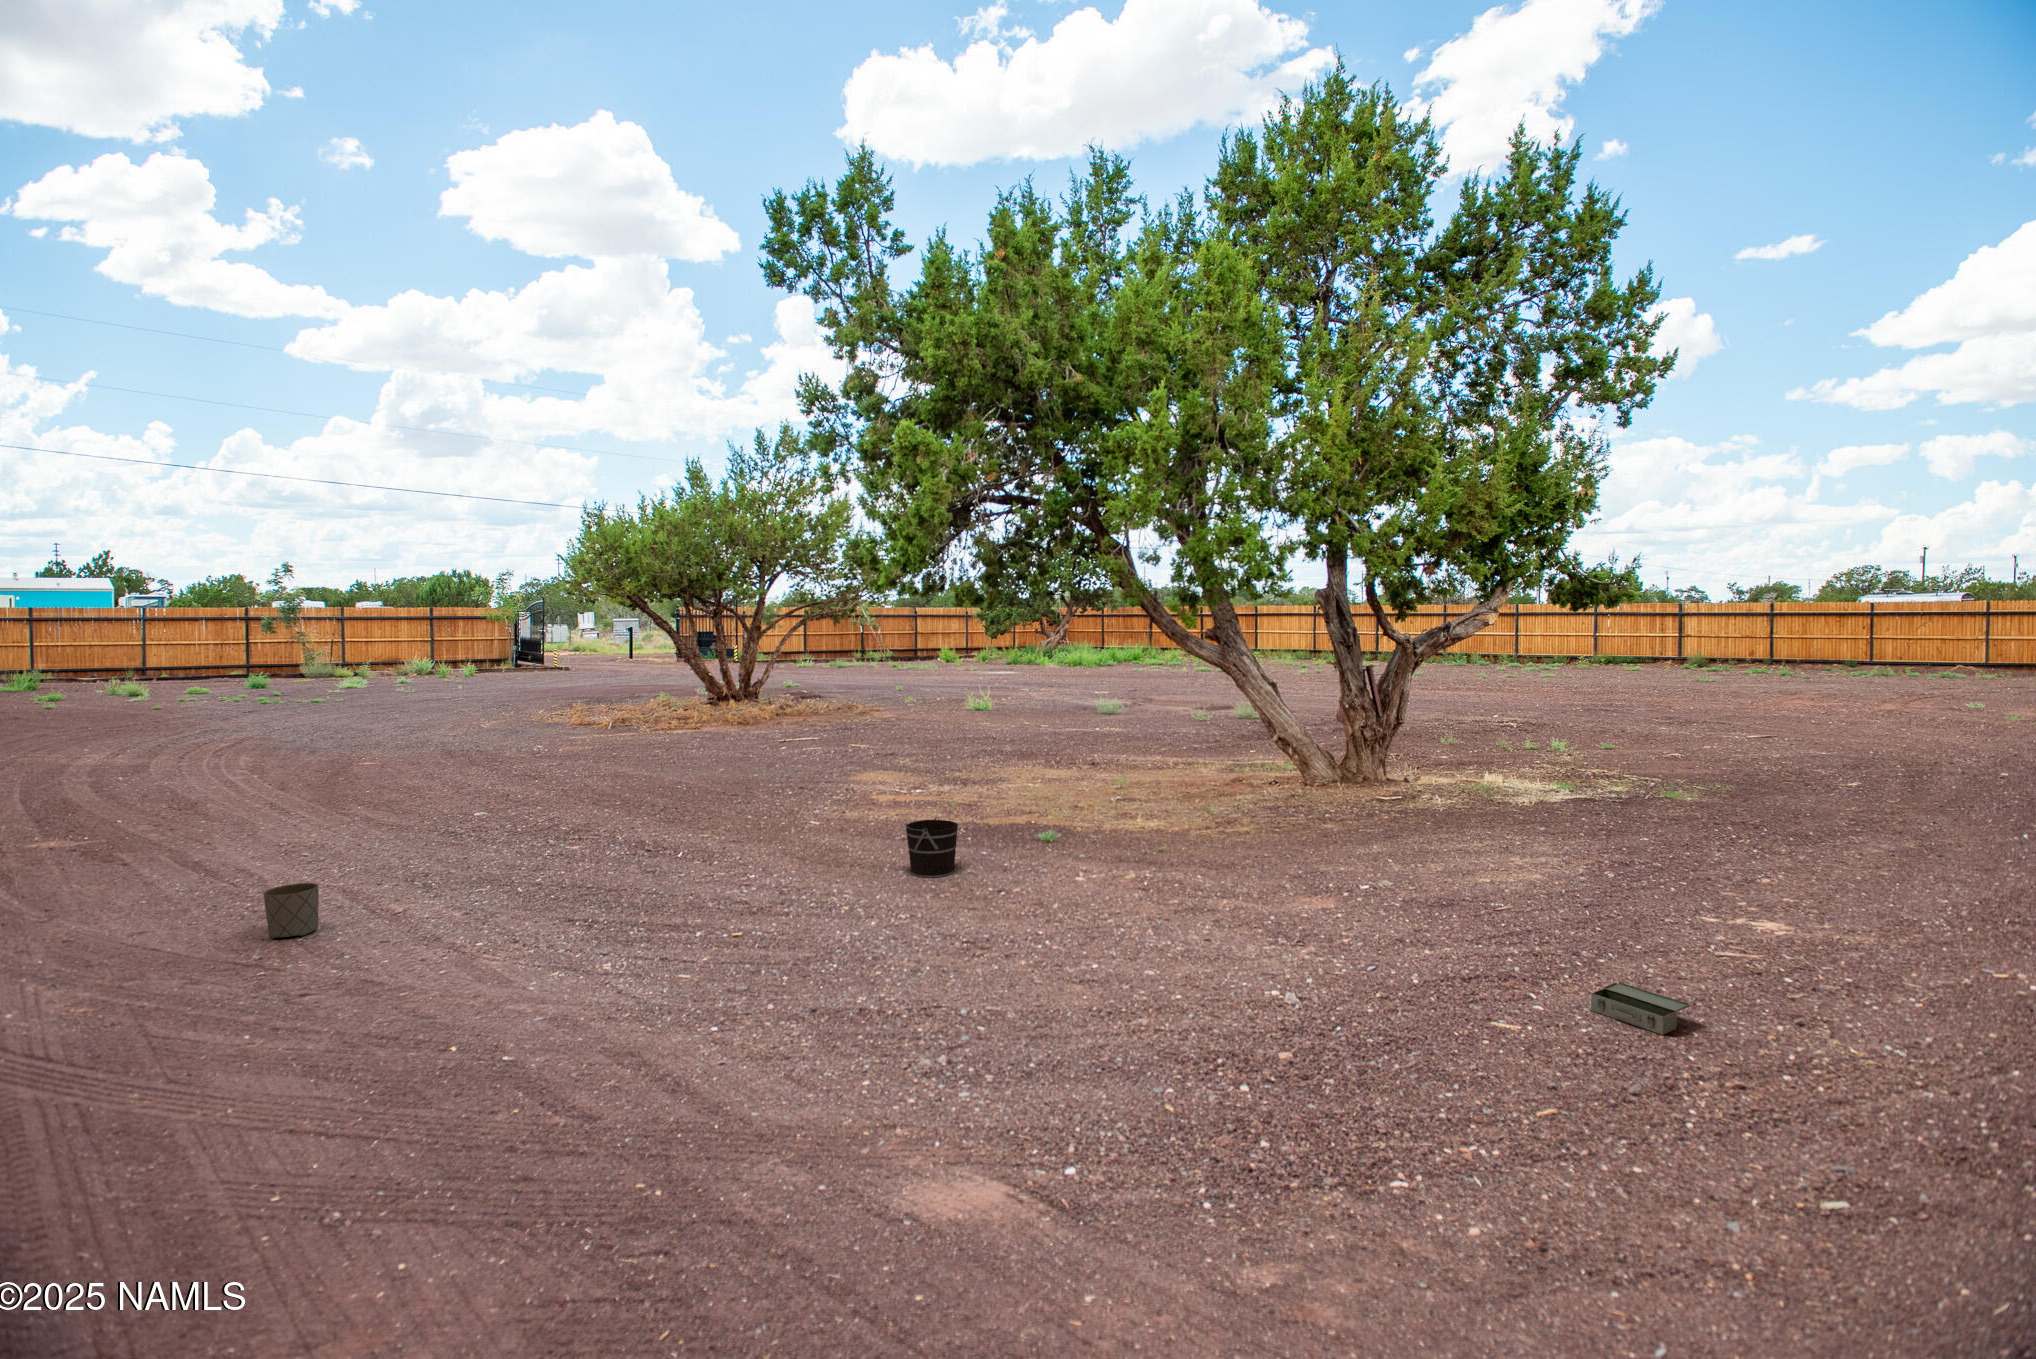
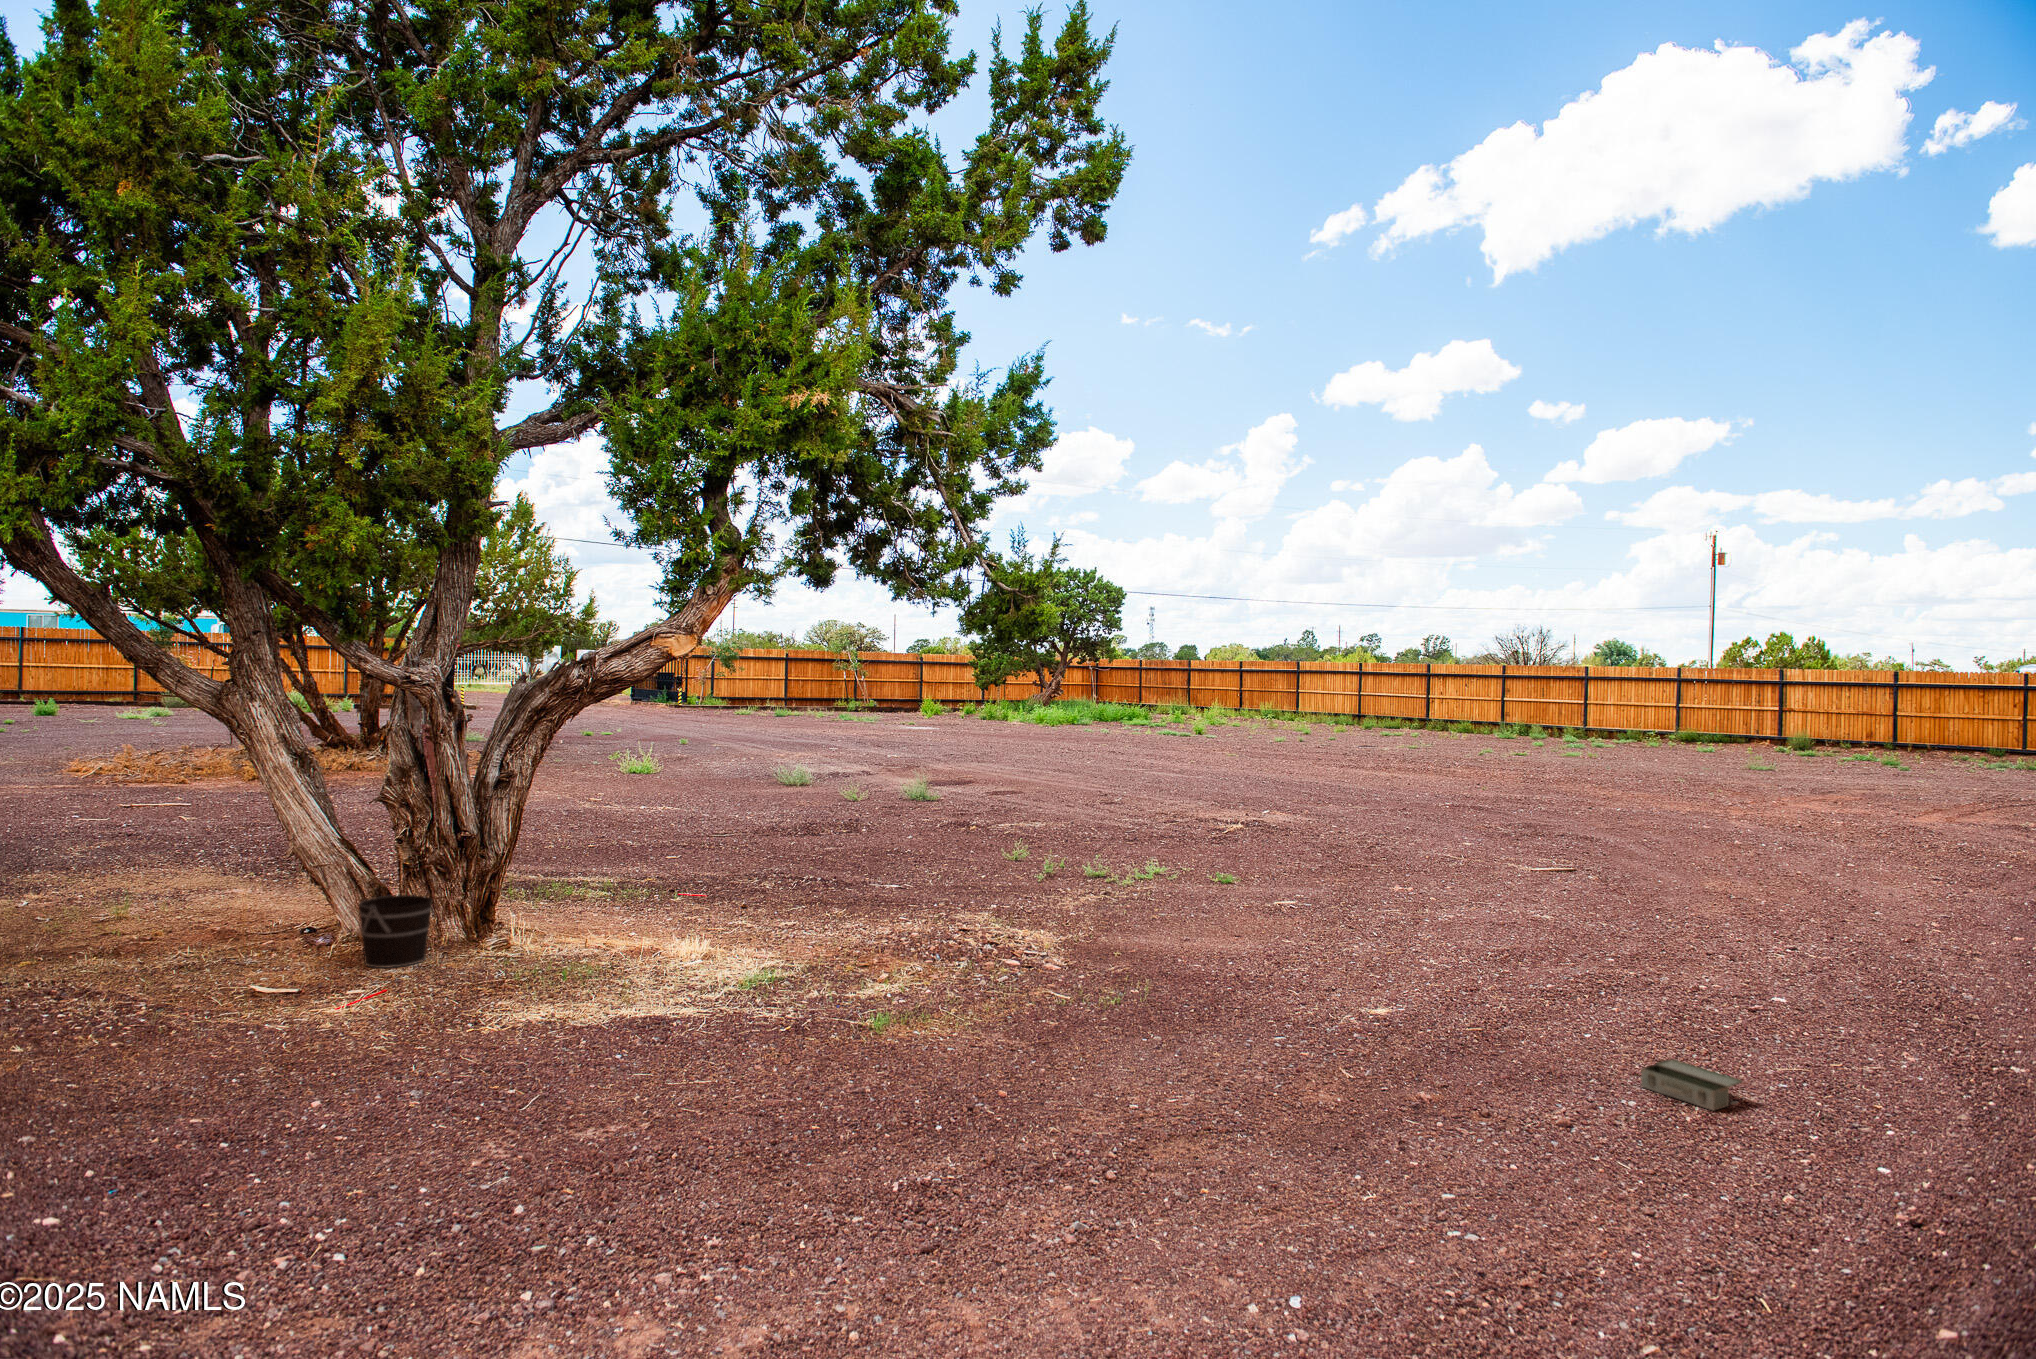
bucket: present [905,817,958,877] -> present [359,894,432,968]
planter: present [264,883,319,939] -> none [186,921,245,981]

